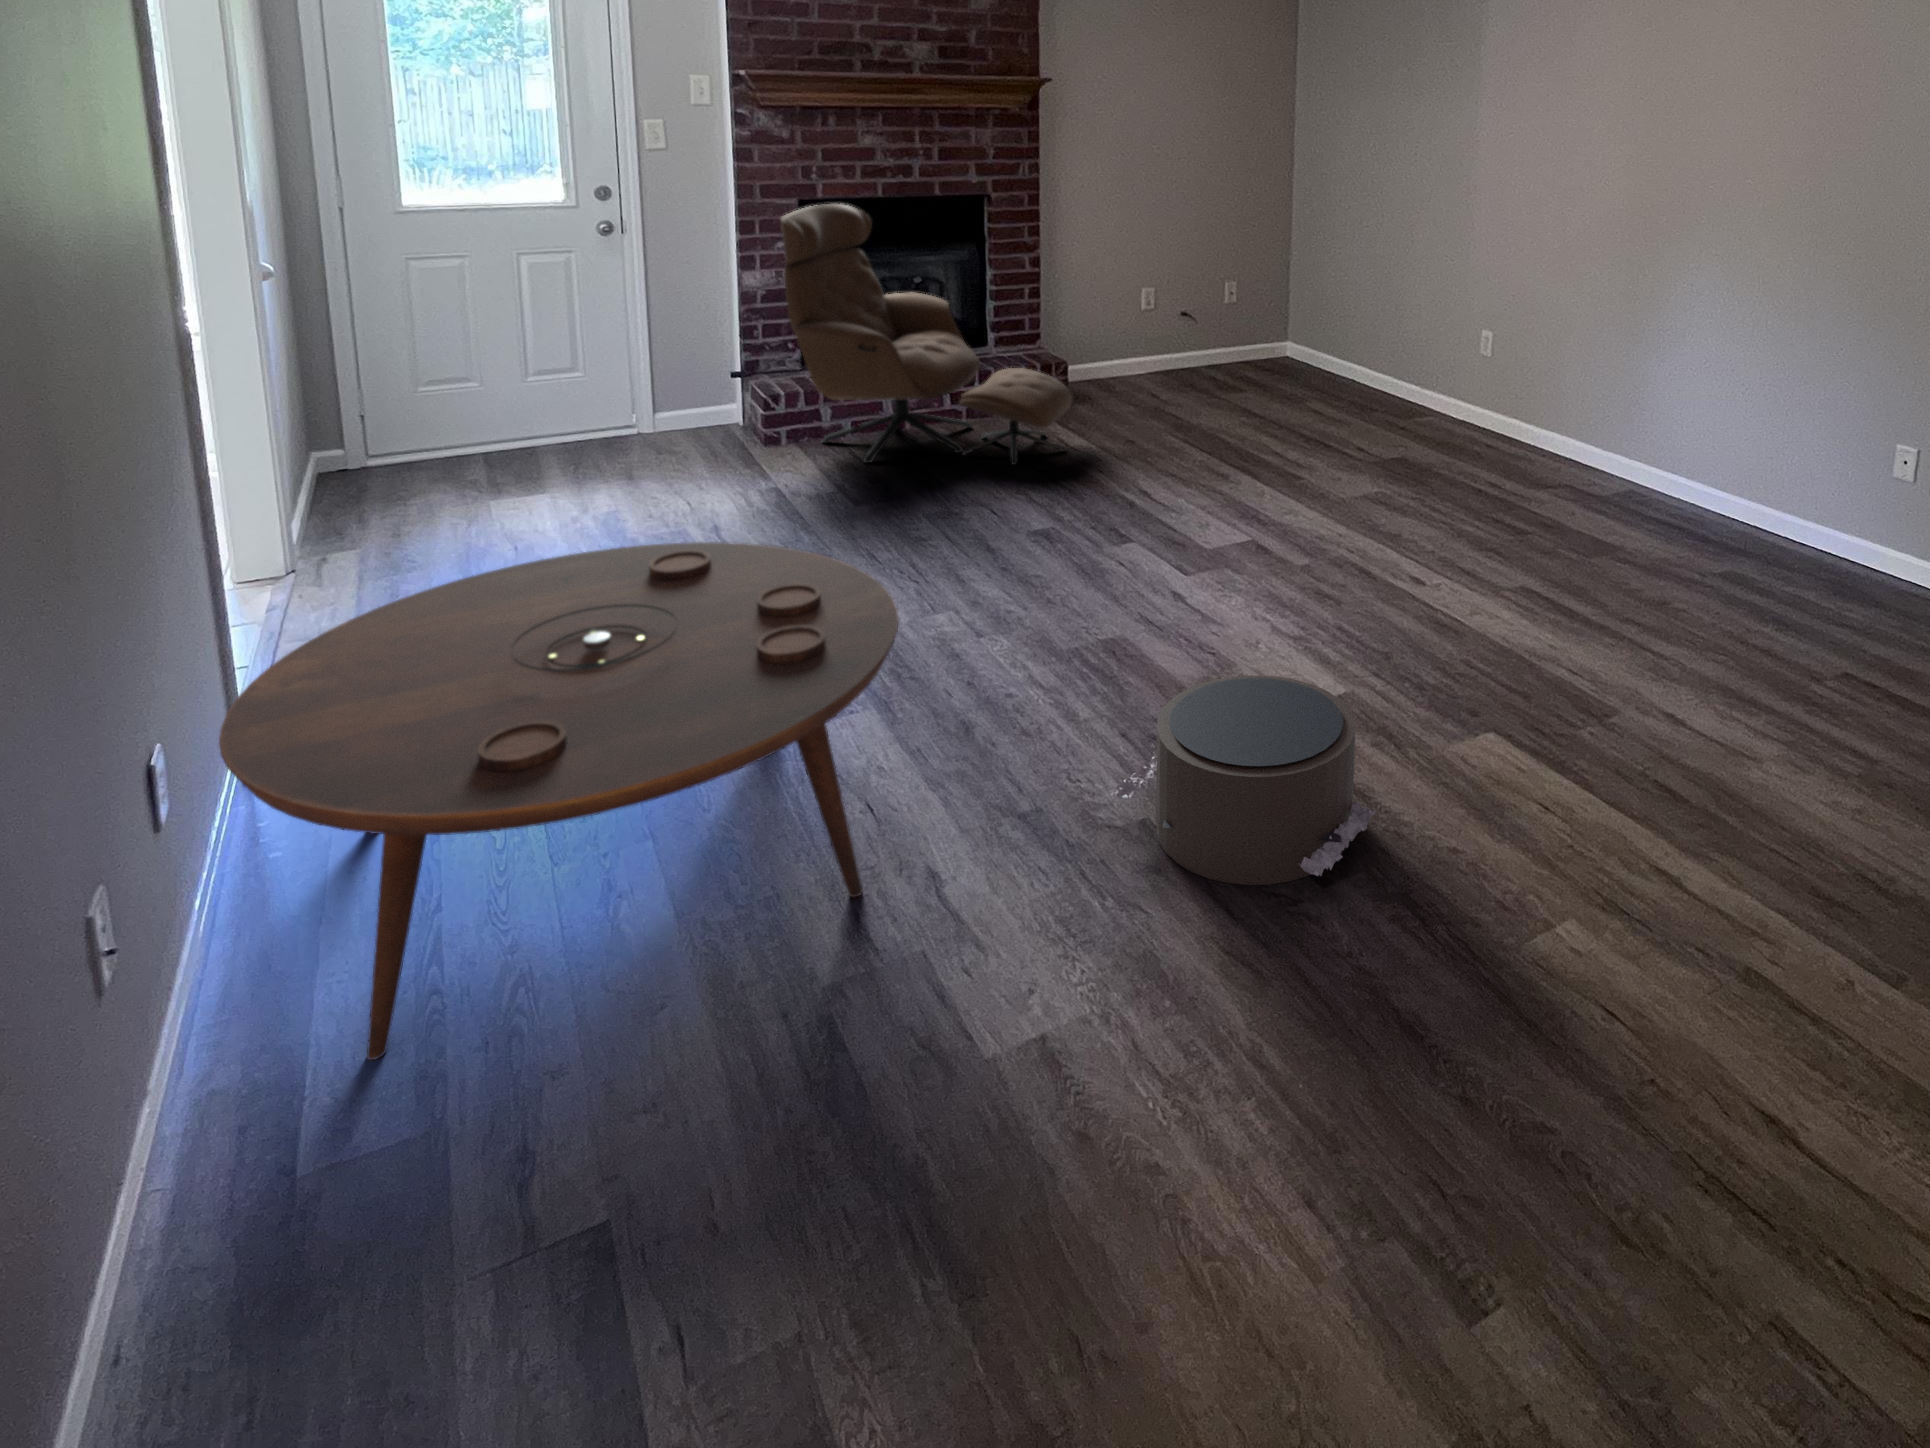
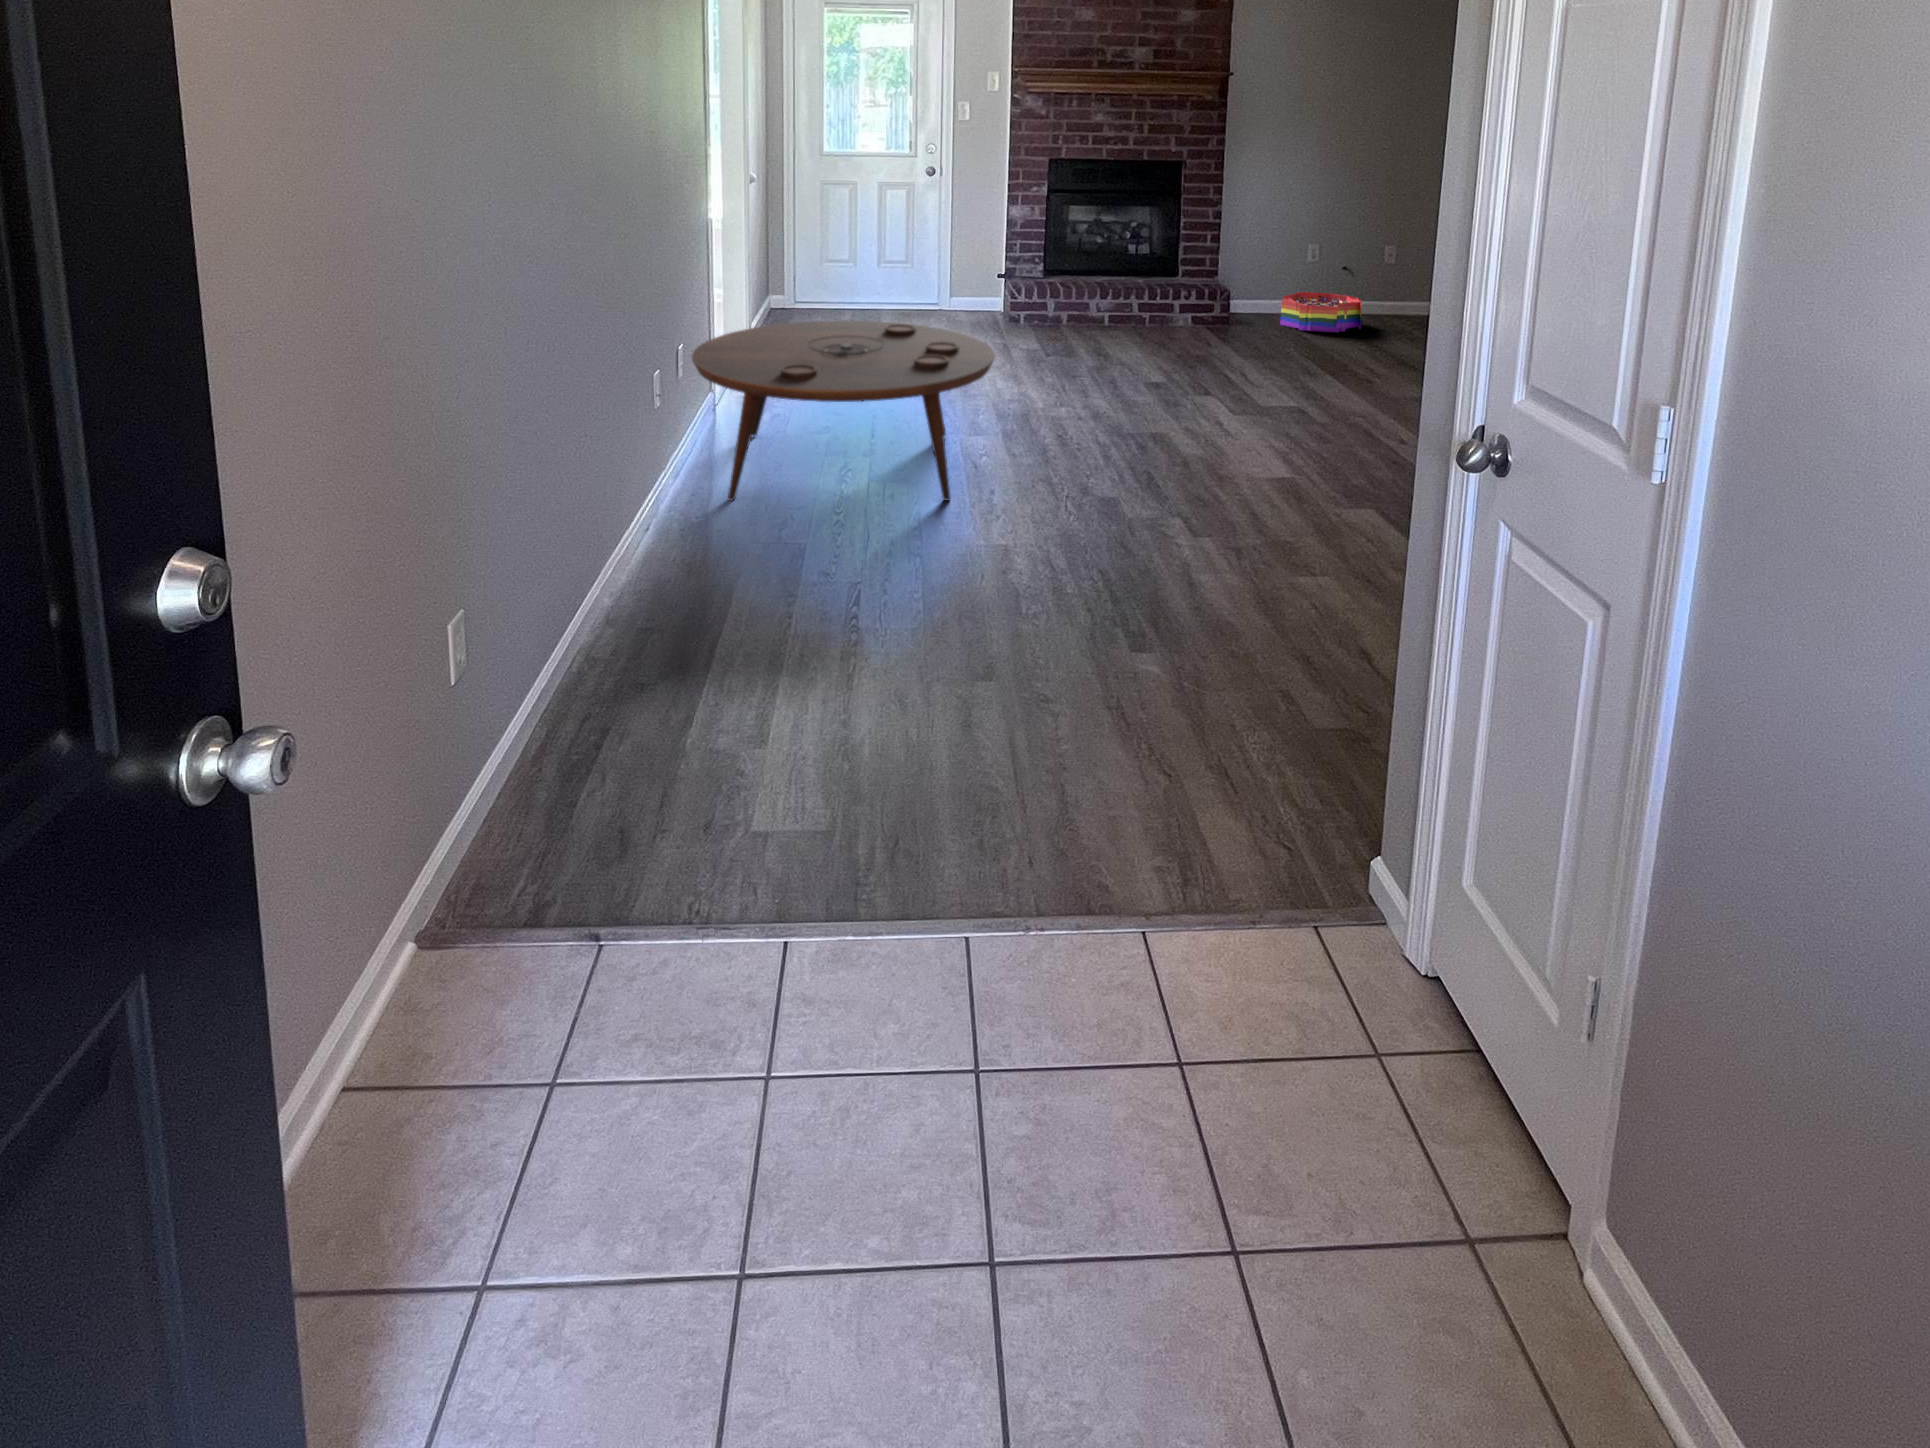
lounge chair: present [781,204,1073,465] -> none [1029,161,1218,352]
storage bin: none [1127,346,1226,400] -> present [1280,292,1361,333]
pouf: present [1112,675,1376,885] -> none [1095,437,1245,545]

